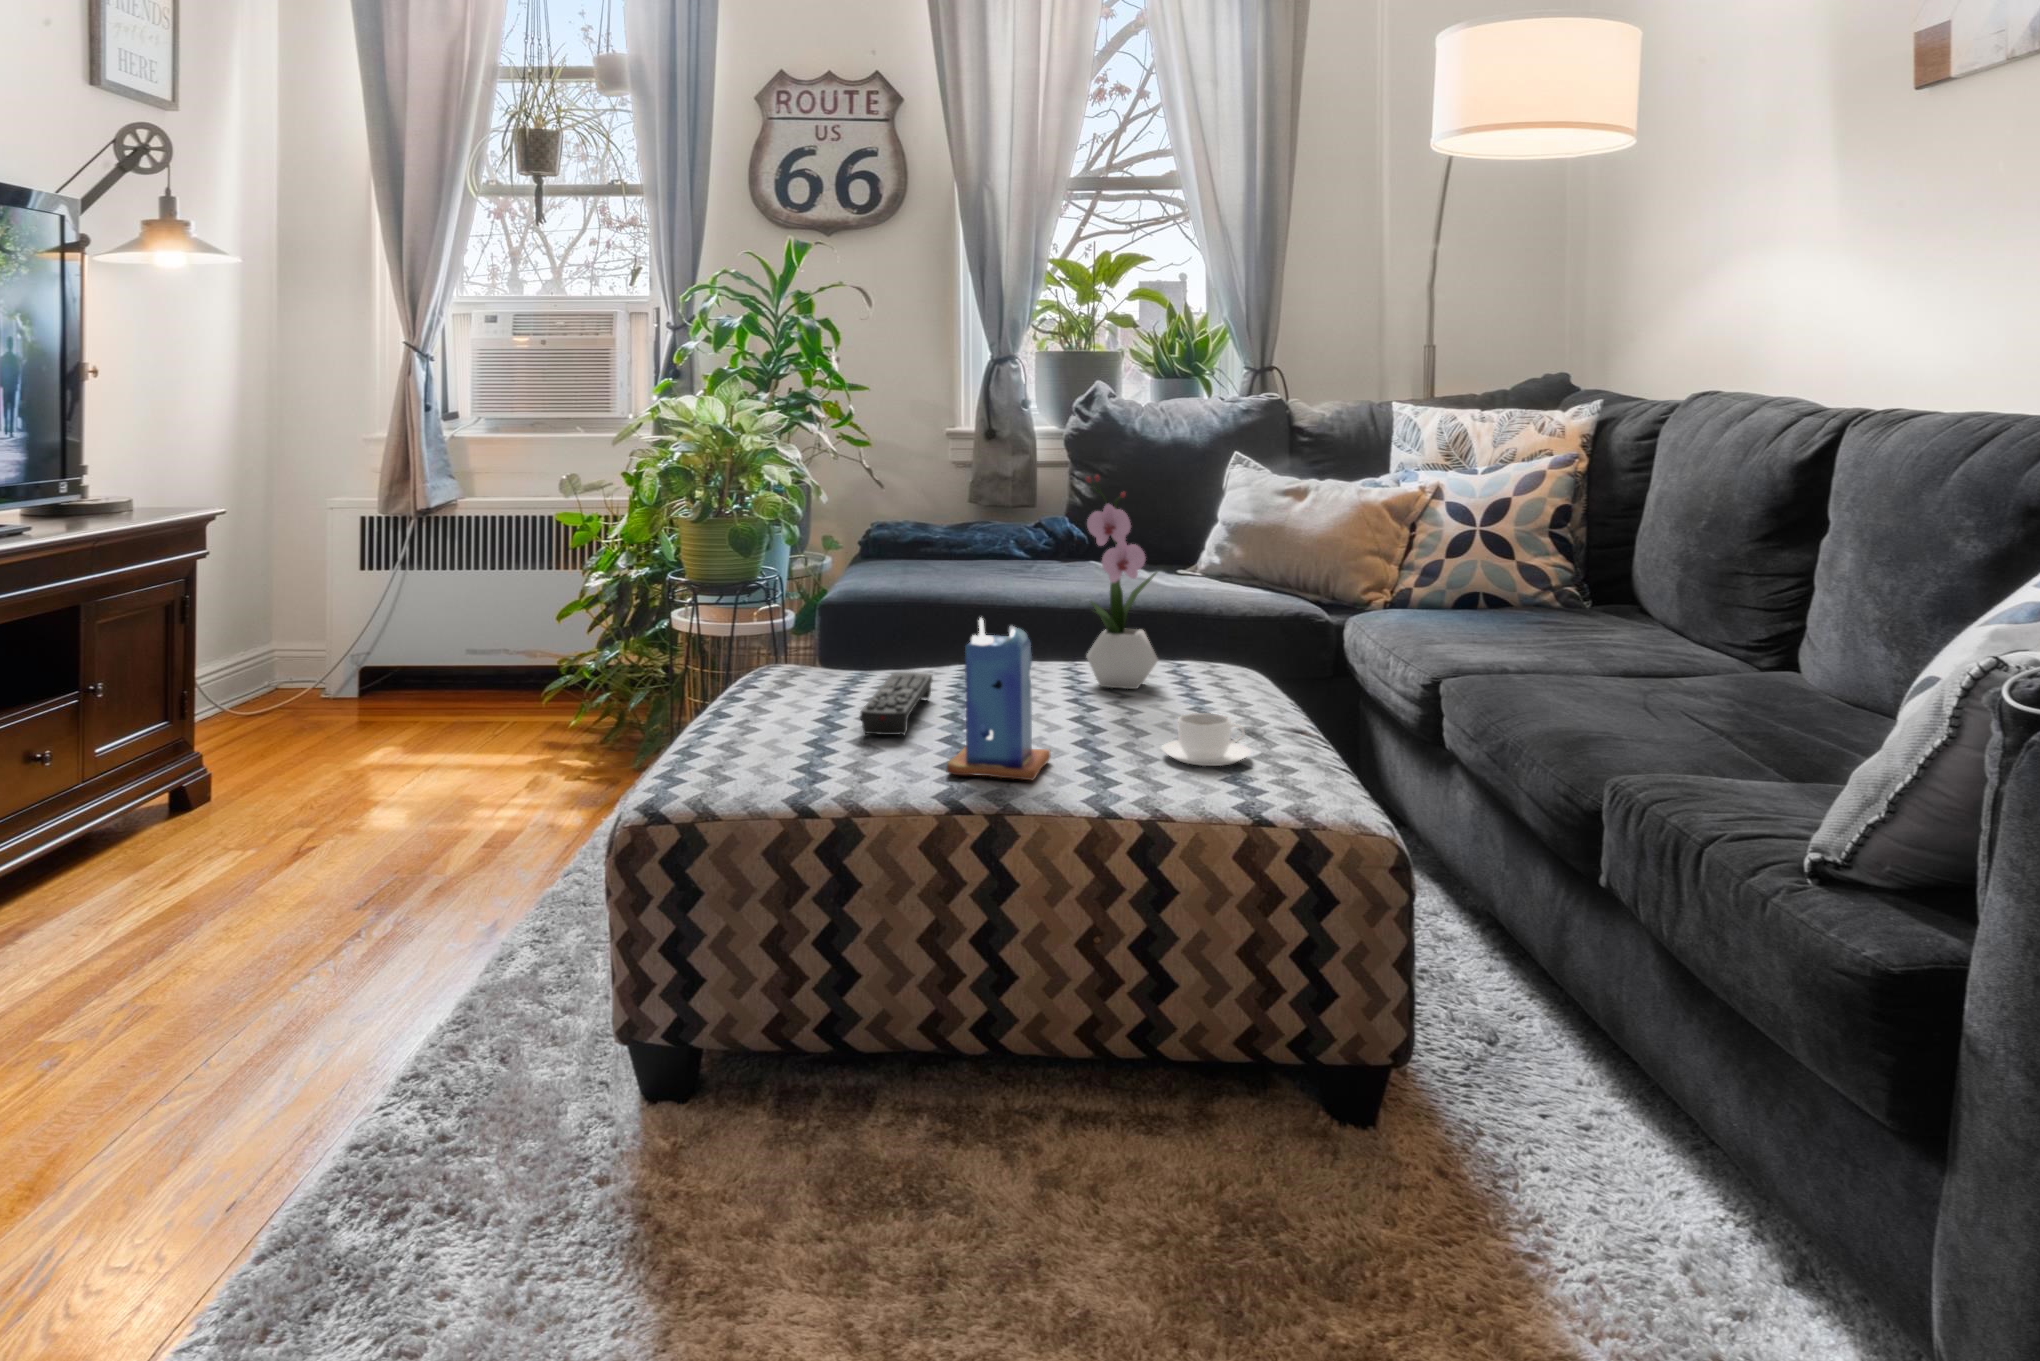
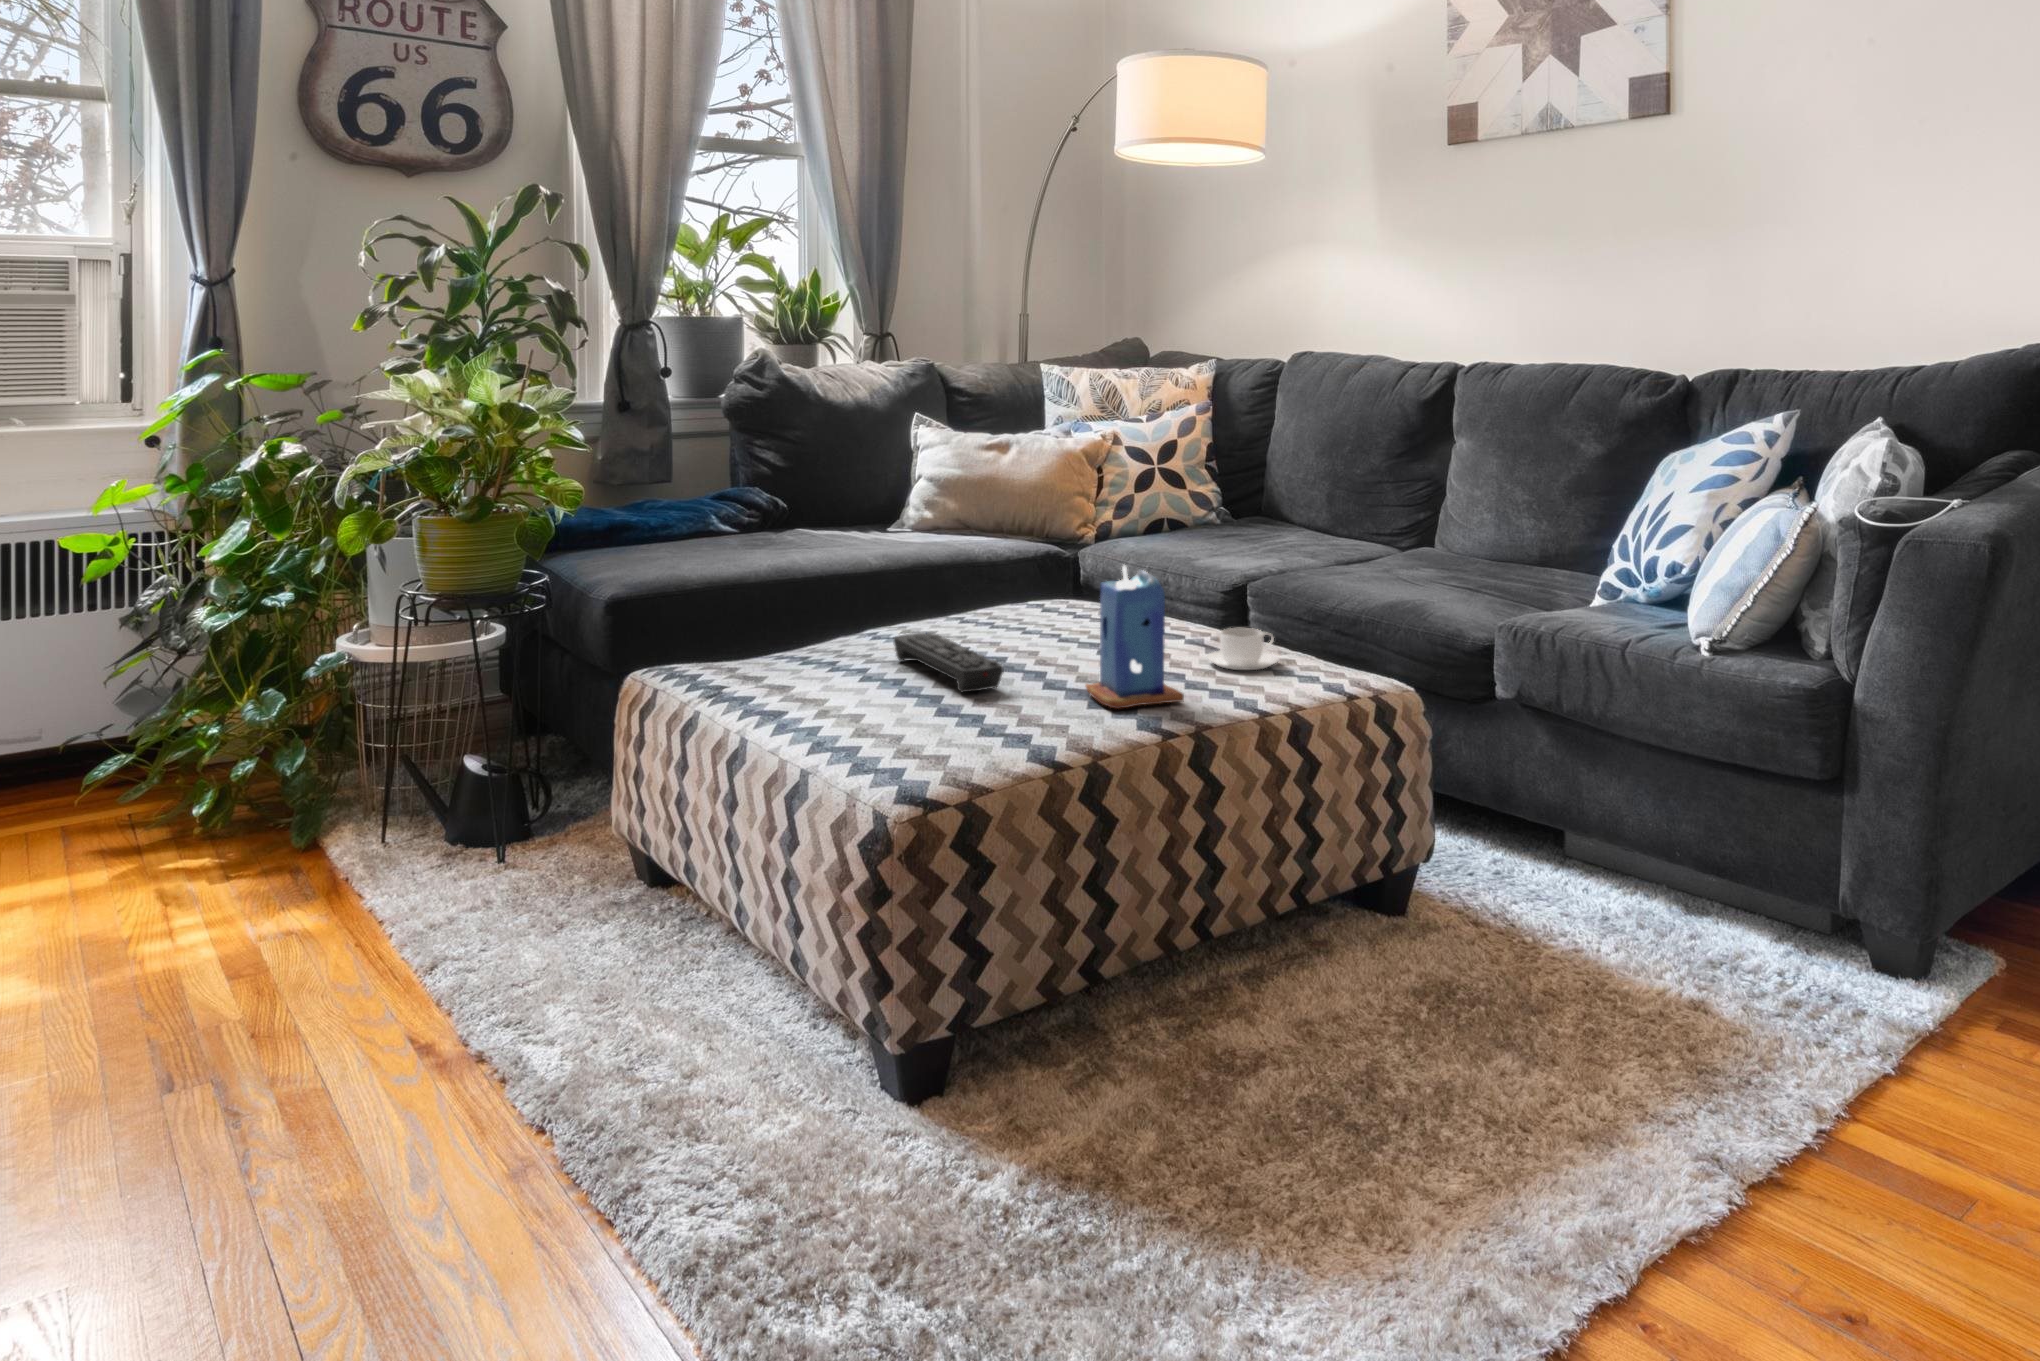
flower arrangement: present [1086,475,1158,689] -> none [1019,434,1082,626]

